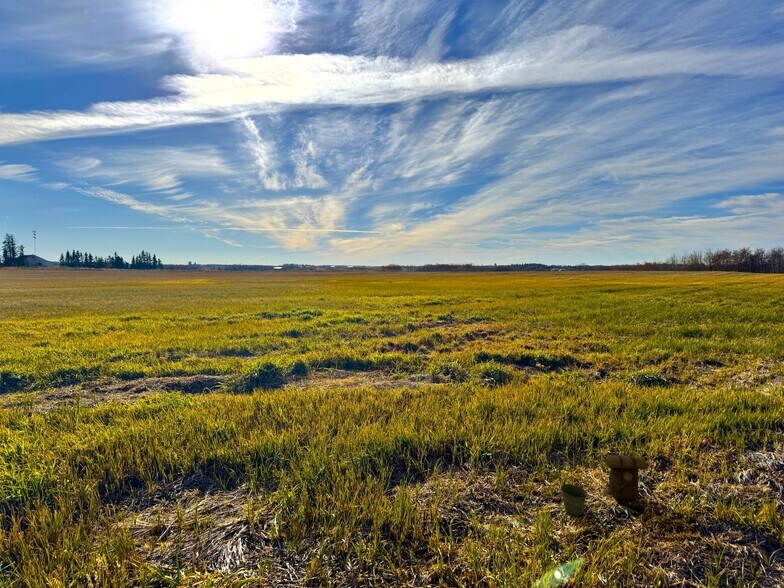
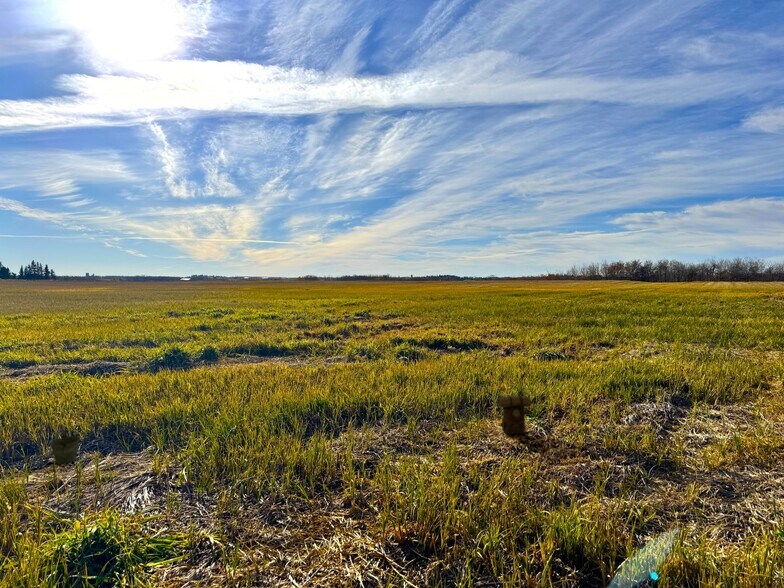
bucket: present [561,477,587,516] -> present [50,428,80,464]

